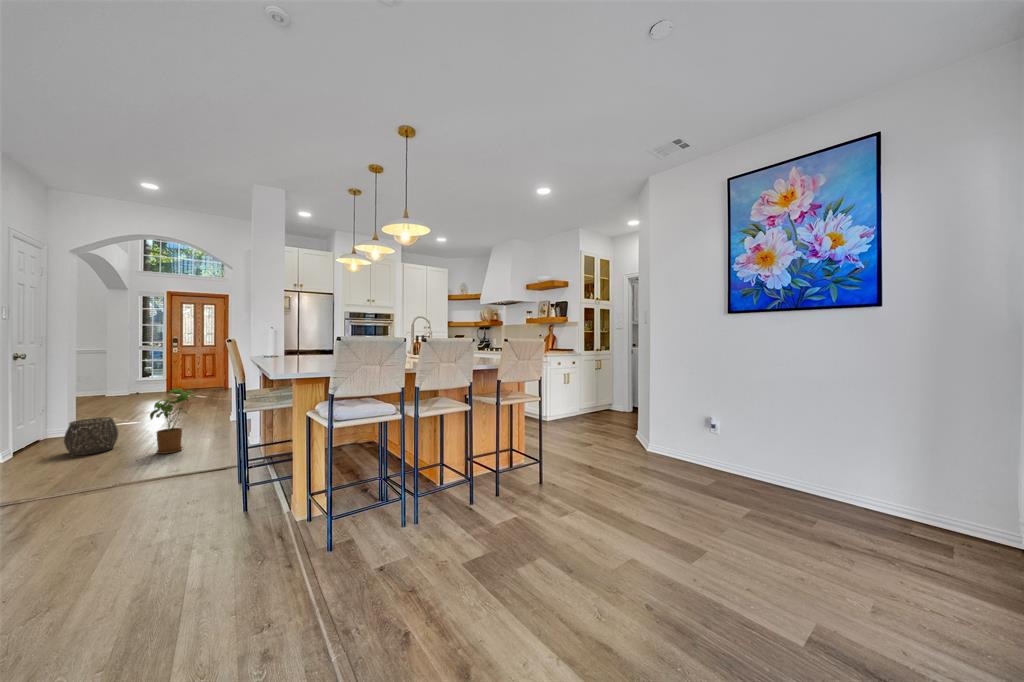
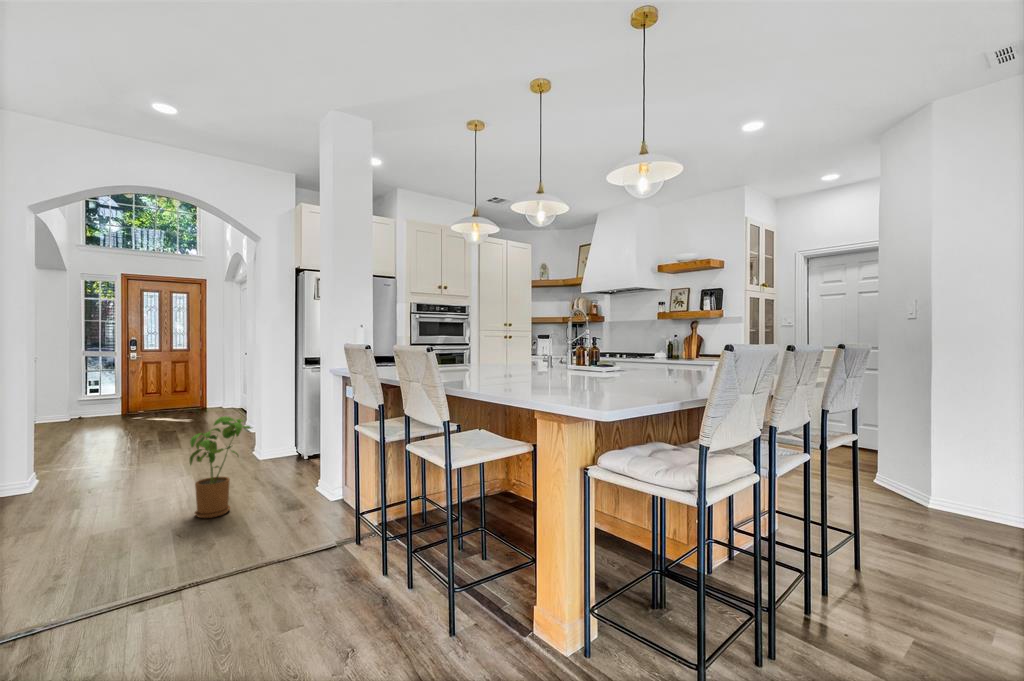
woven basket: present [64,417,118,455] -> none [51,460,127,522]

